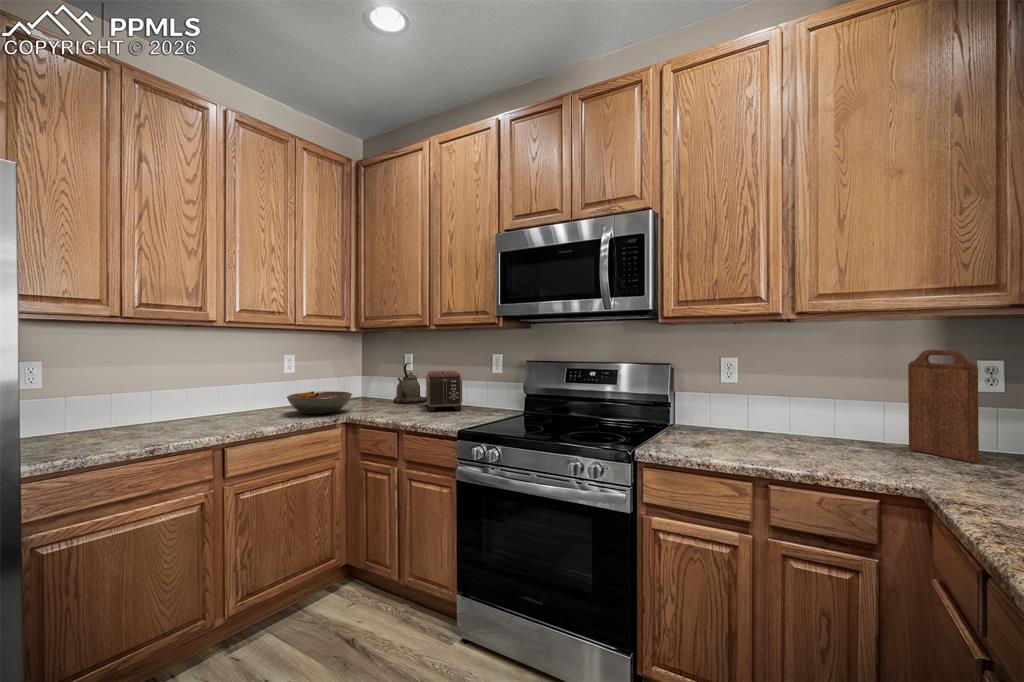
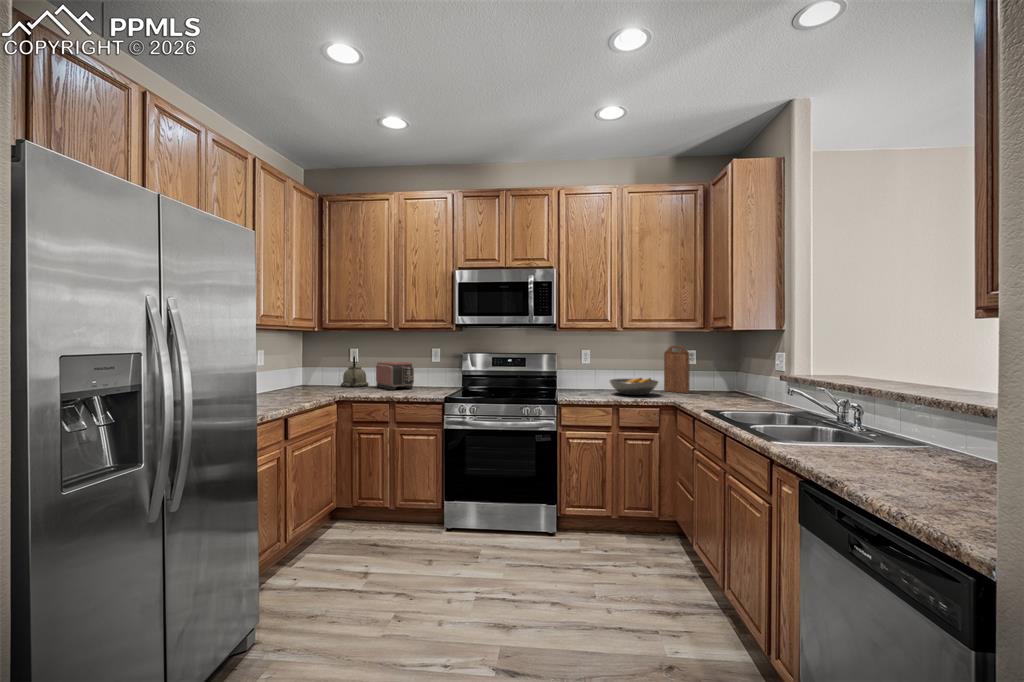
fruit bowl: present [287,391,352,414] -> present [610,378,658,395]

